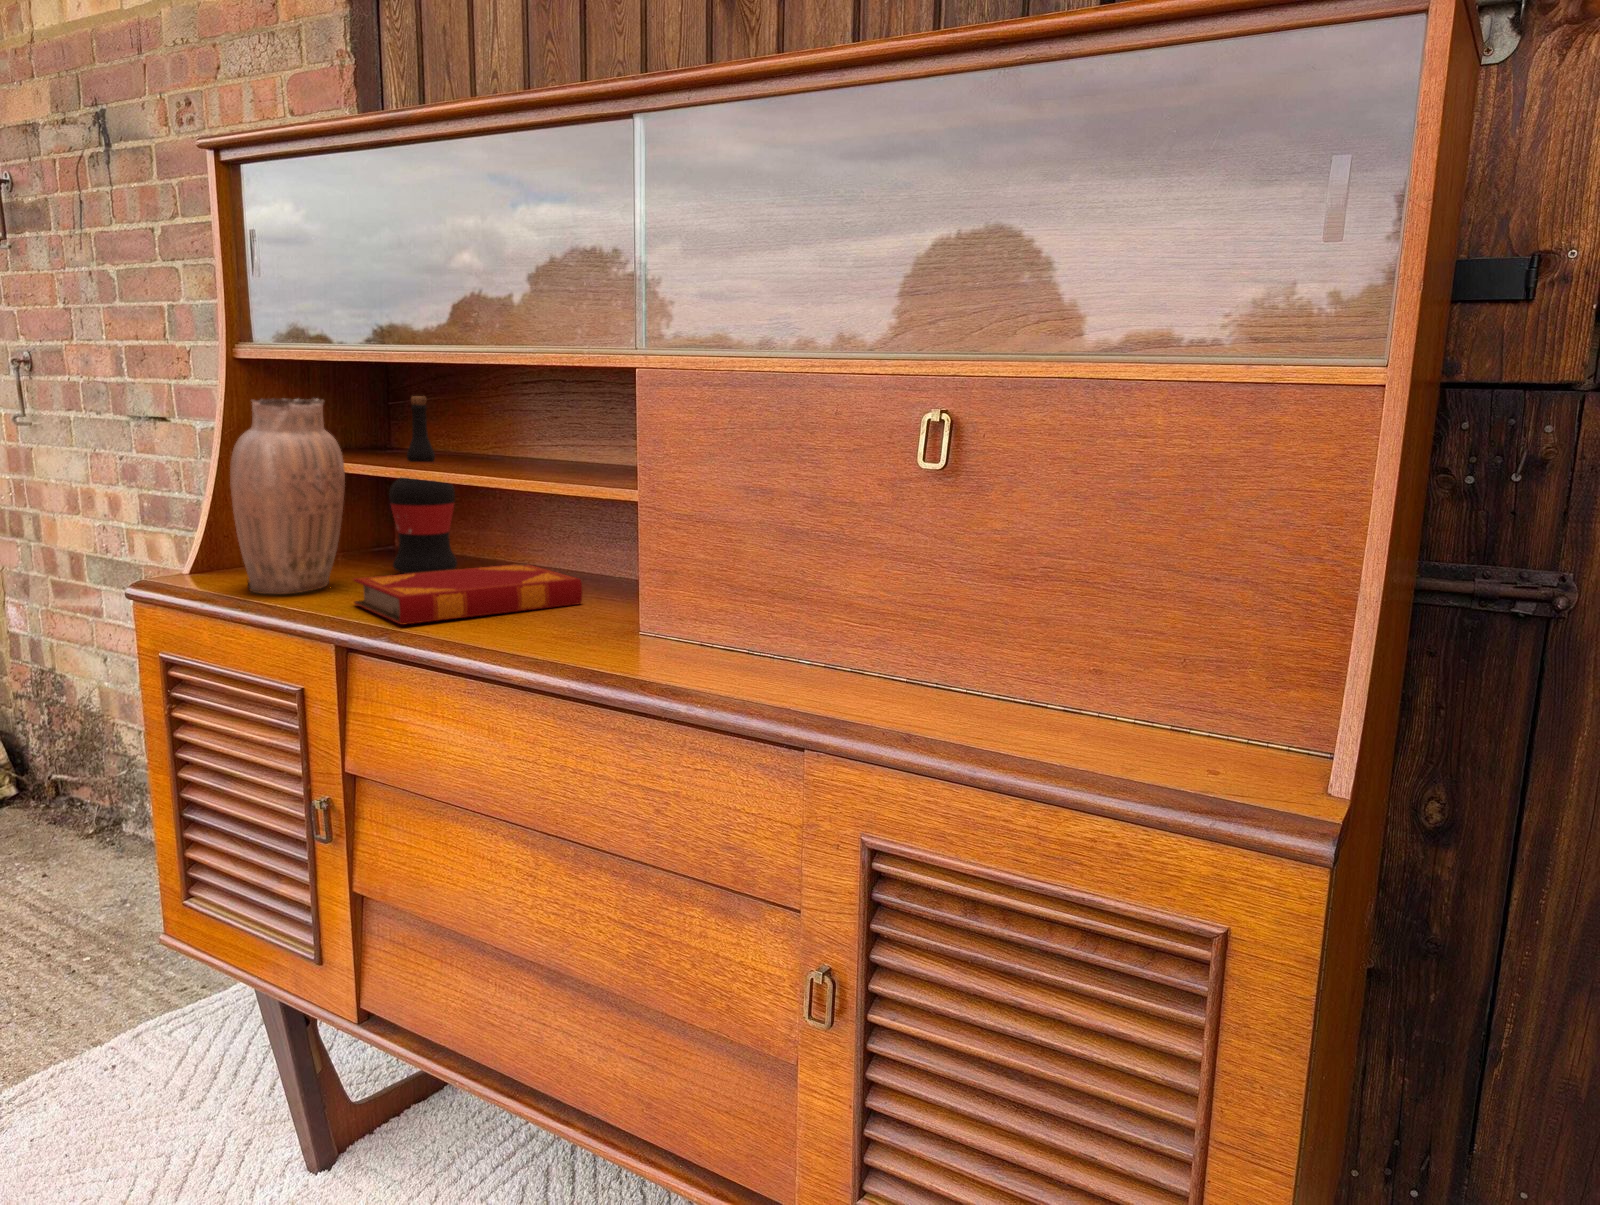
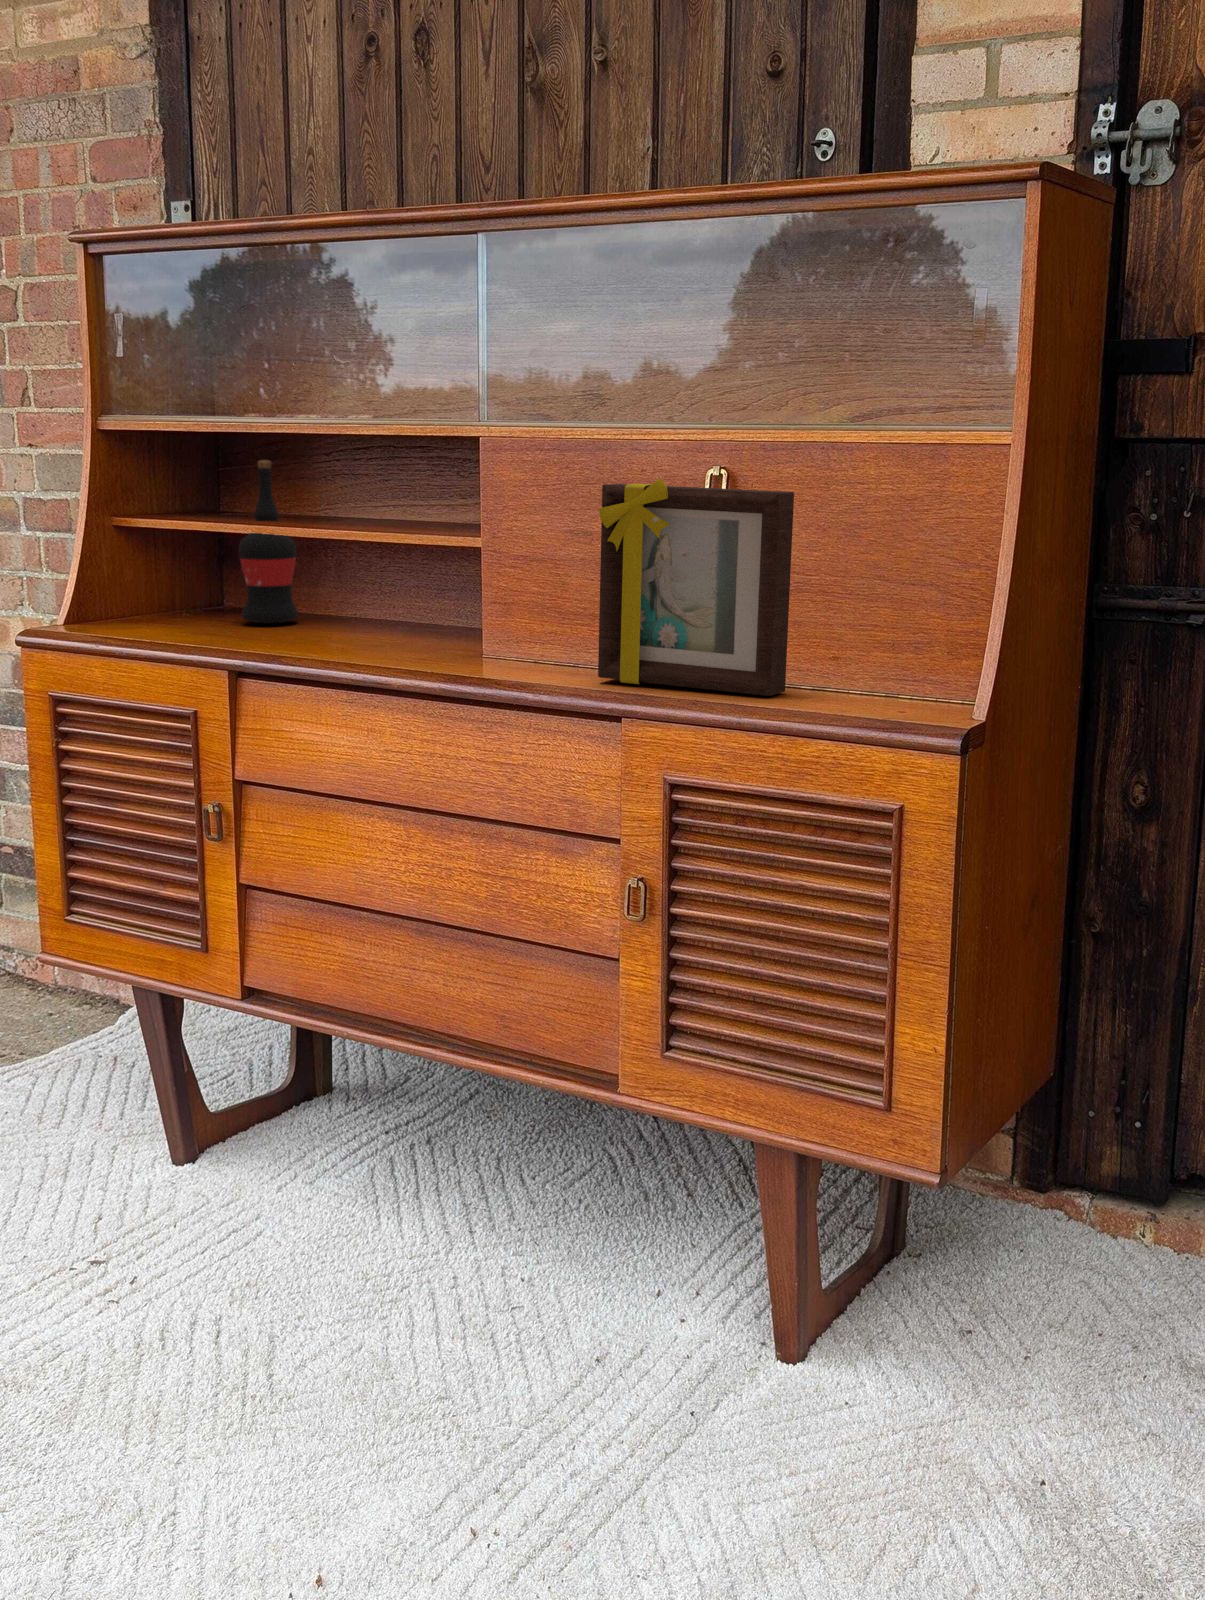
vase: present [230,398,345,594] -> none [115,464,209,638]
picture frame: none [774,423,1051,731] -> present [598,478,794,696]
hardback book: present [353,563,582,625] -> none [229,609,425,652]

